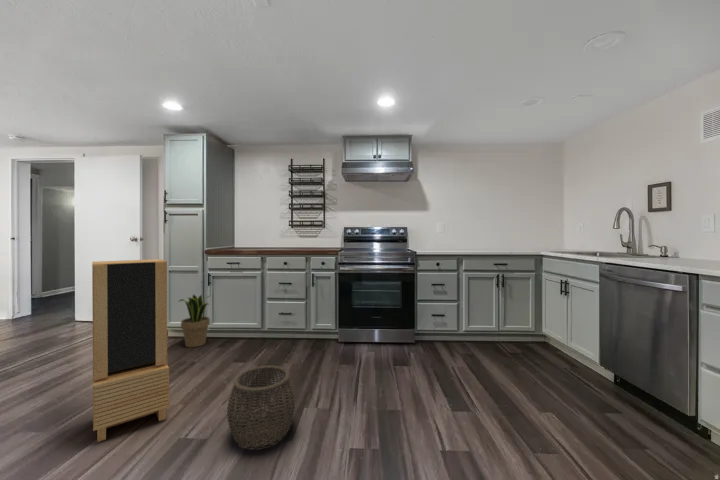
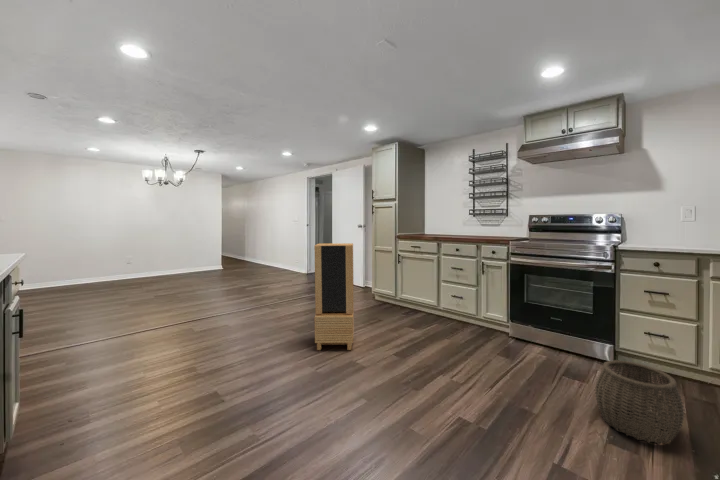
potted plant: present [179,295,210,347] -> none [377,270,401,310]
woven basket: present [227,366,296,449] -> present [595,360,684,444]

